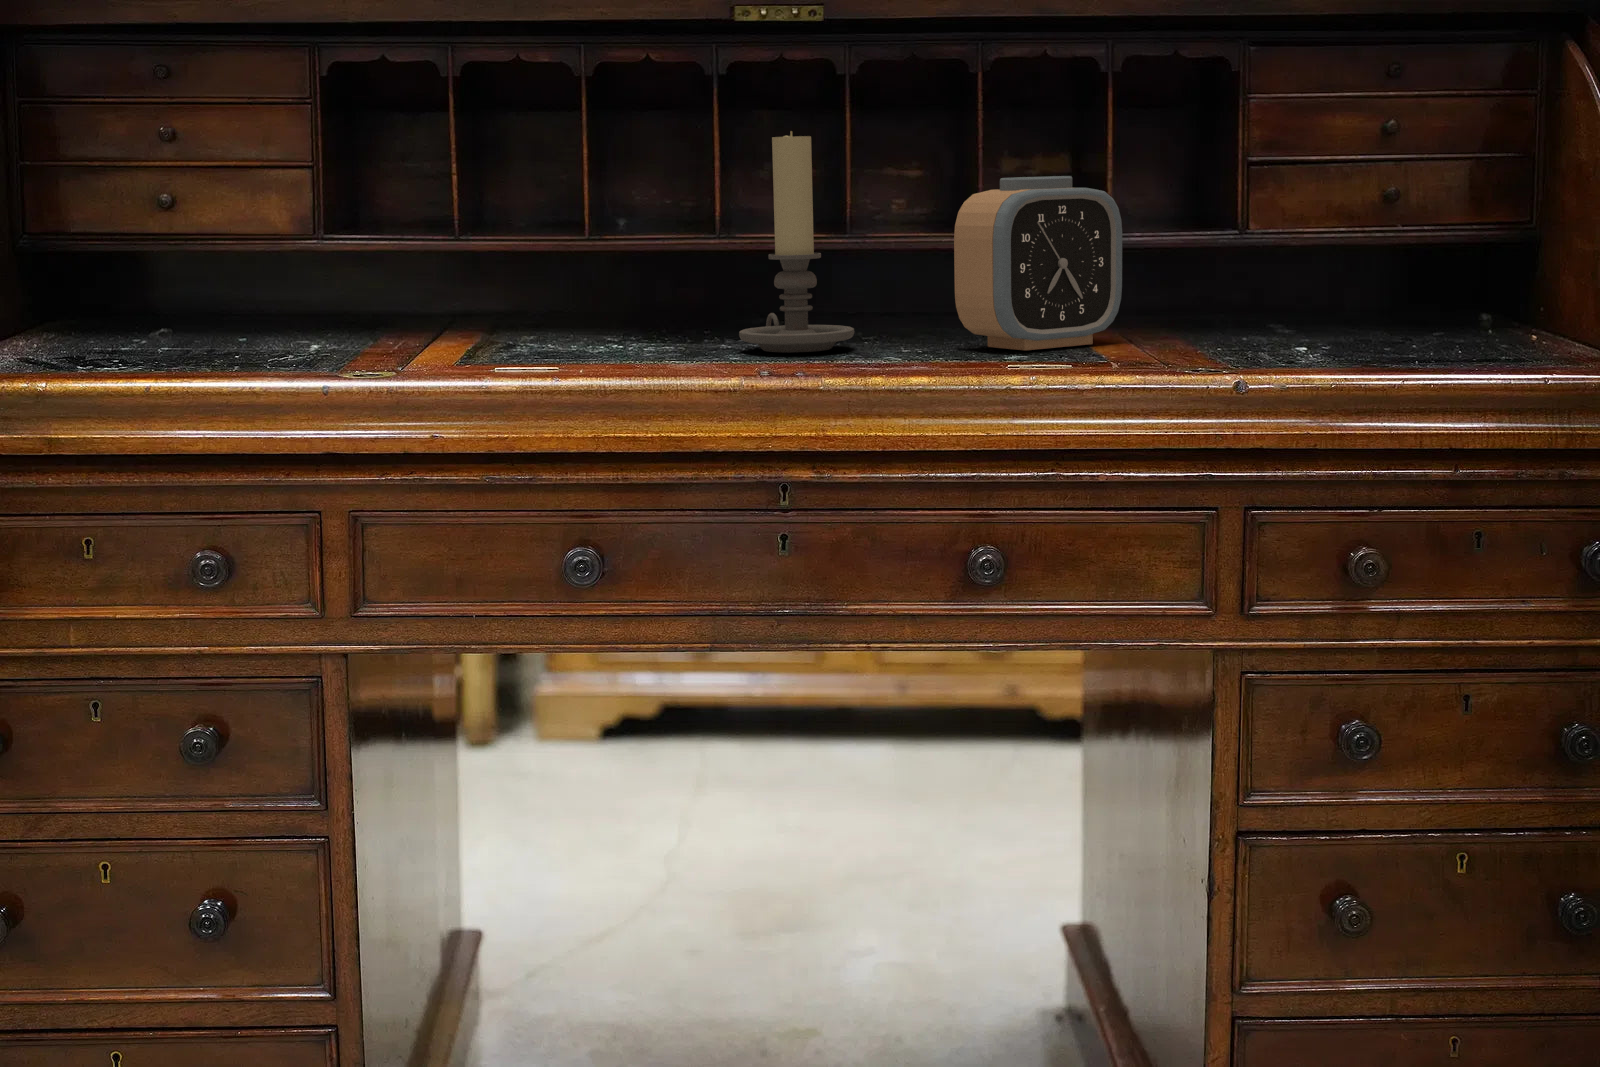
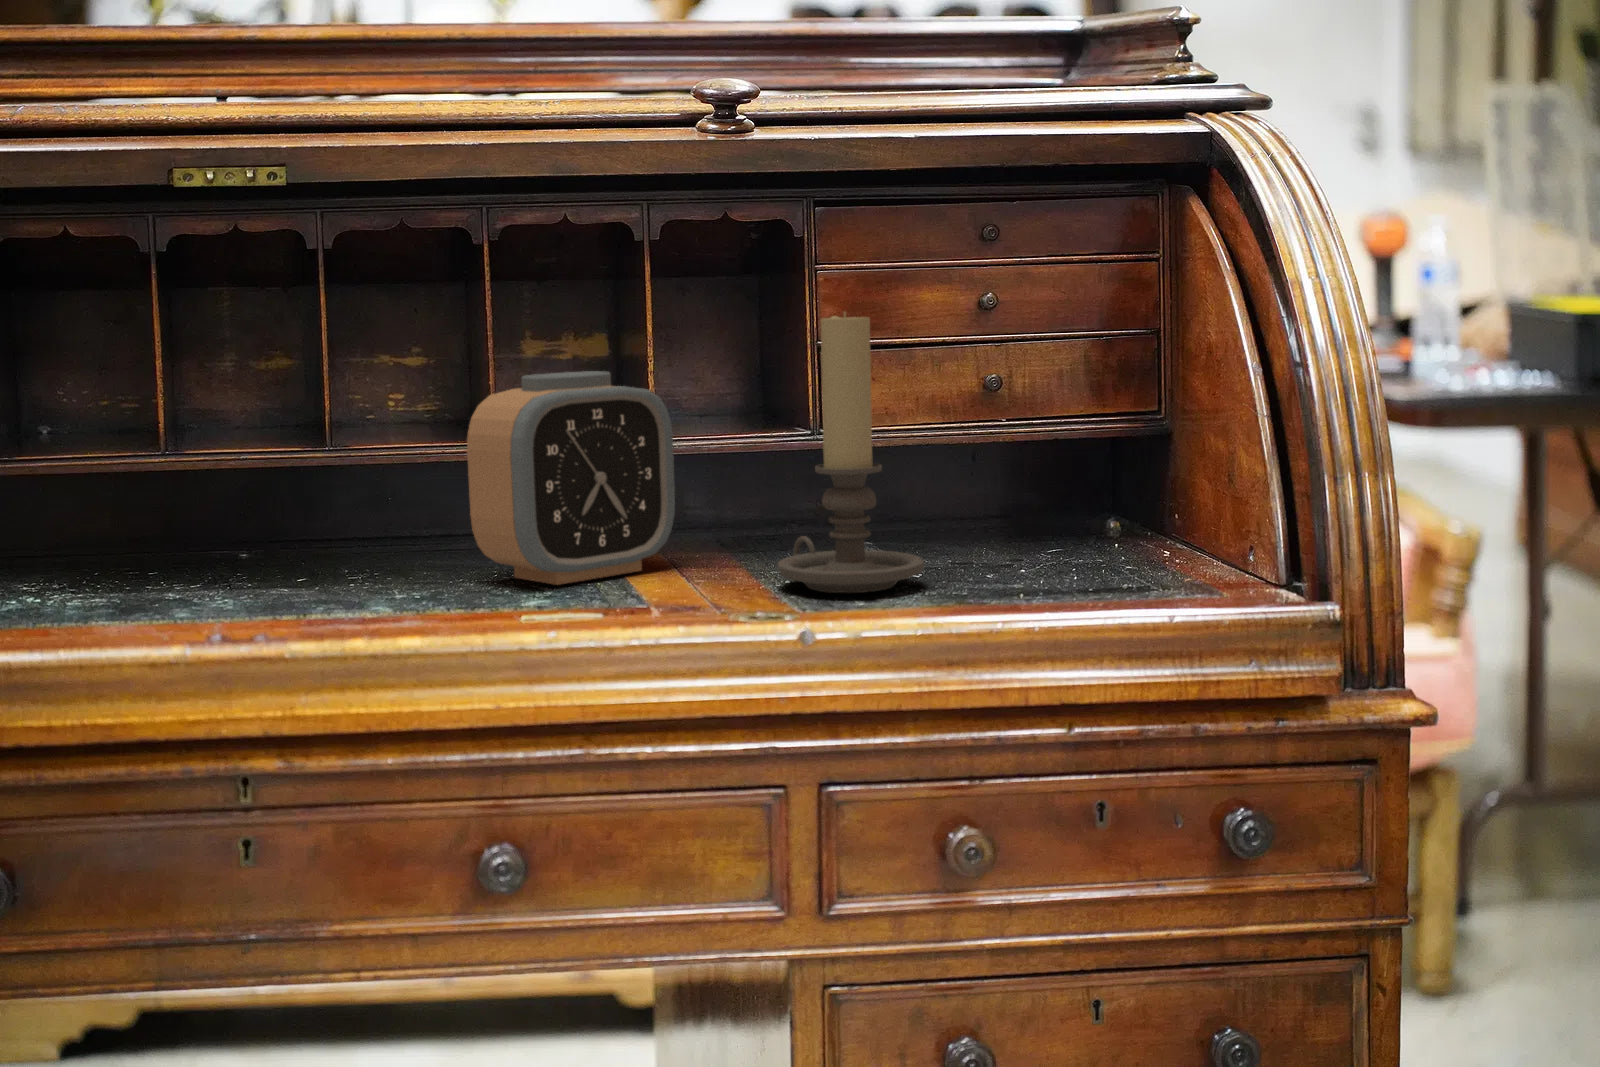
candle holder: present [739,131,854,353] -> present [778,312,924,593]

